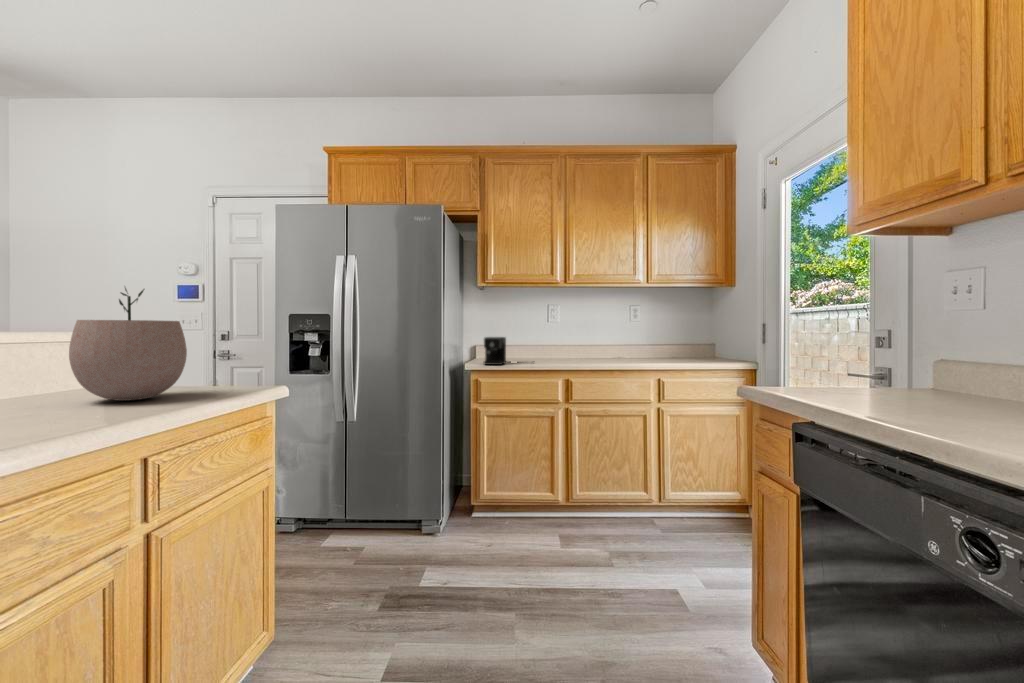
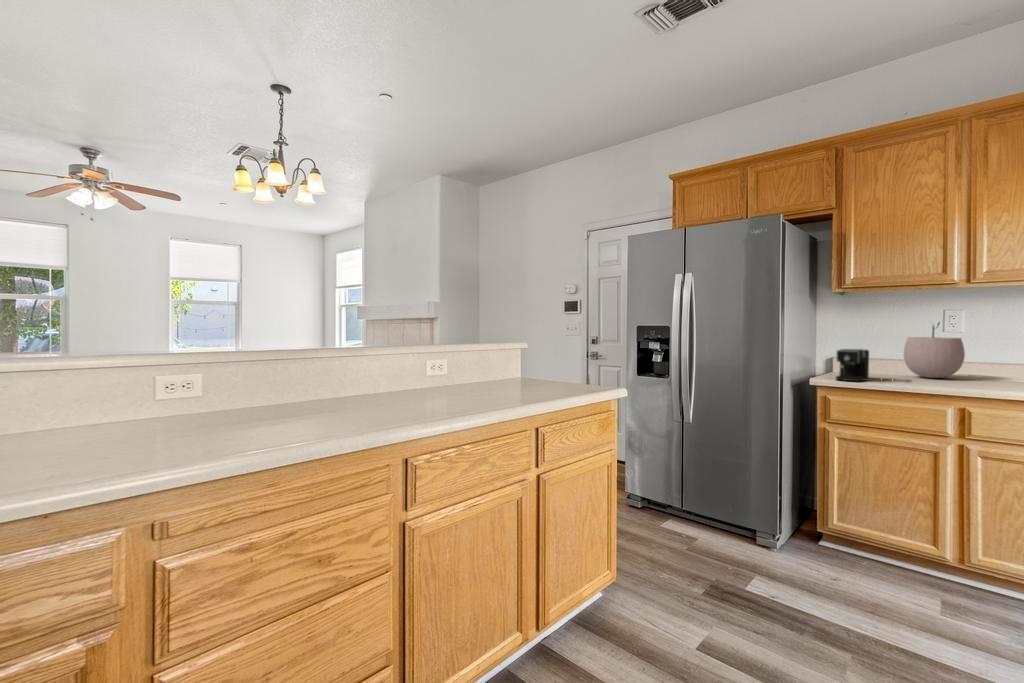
plant pot: present [69,288,187,401] -> present [903,322,965,378]

